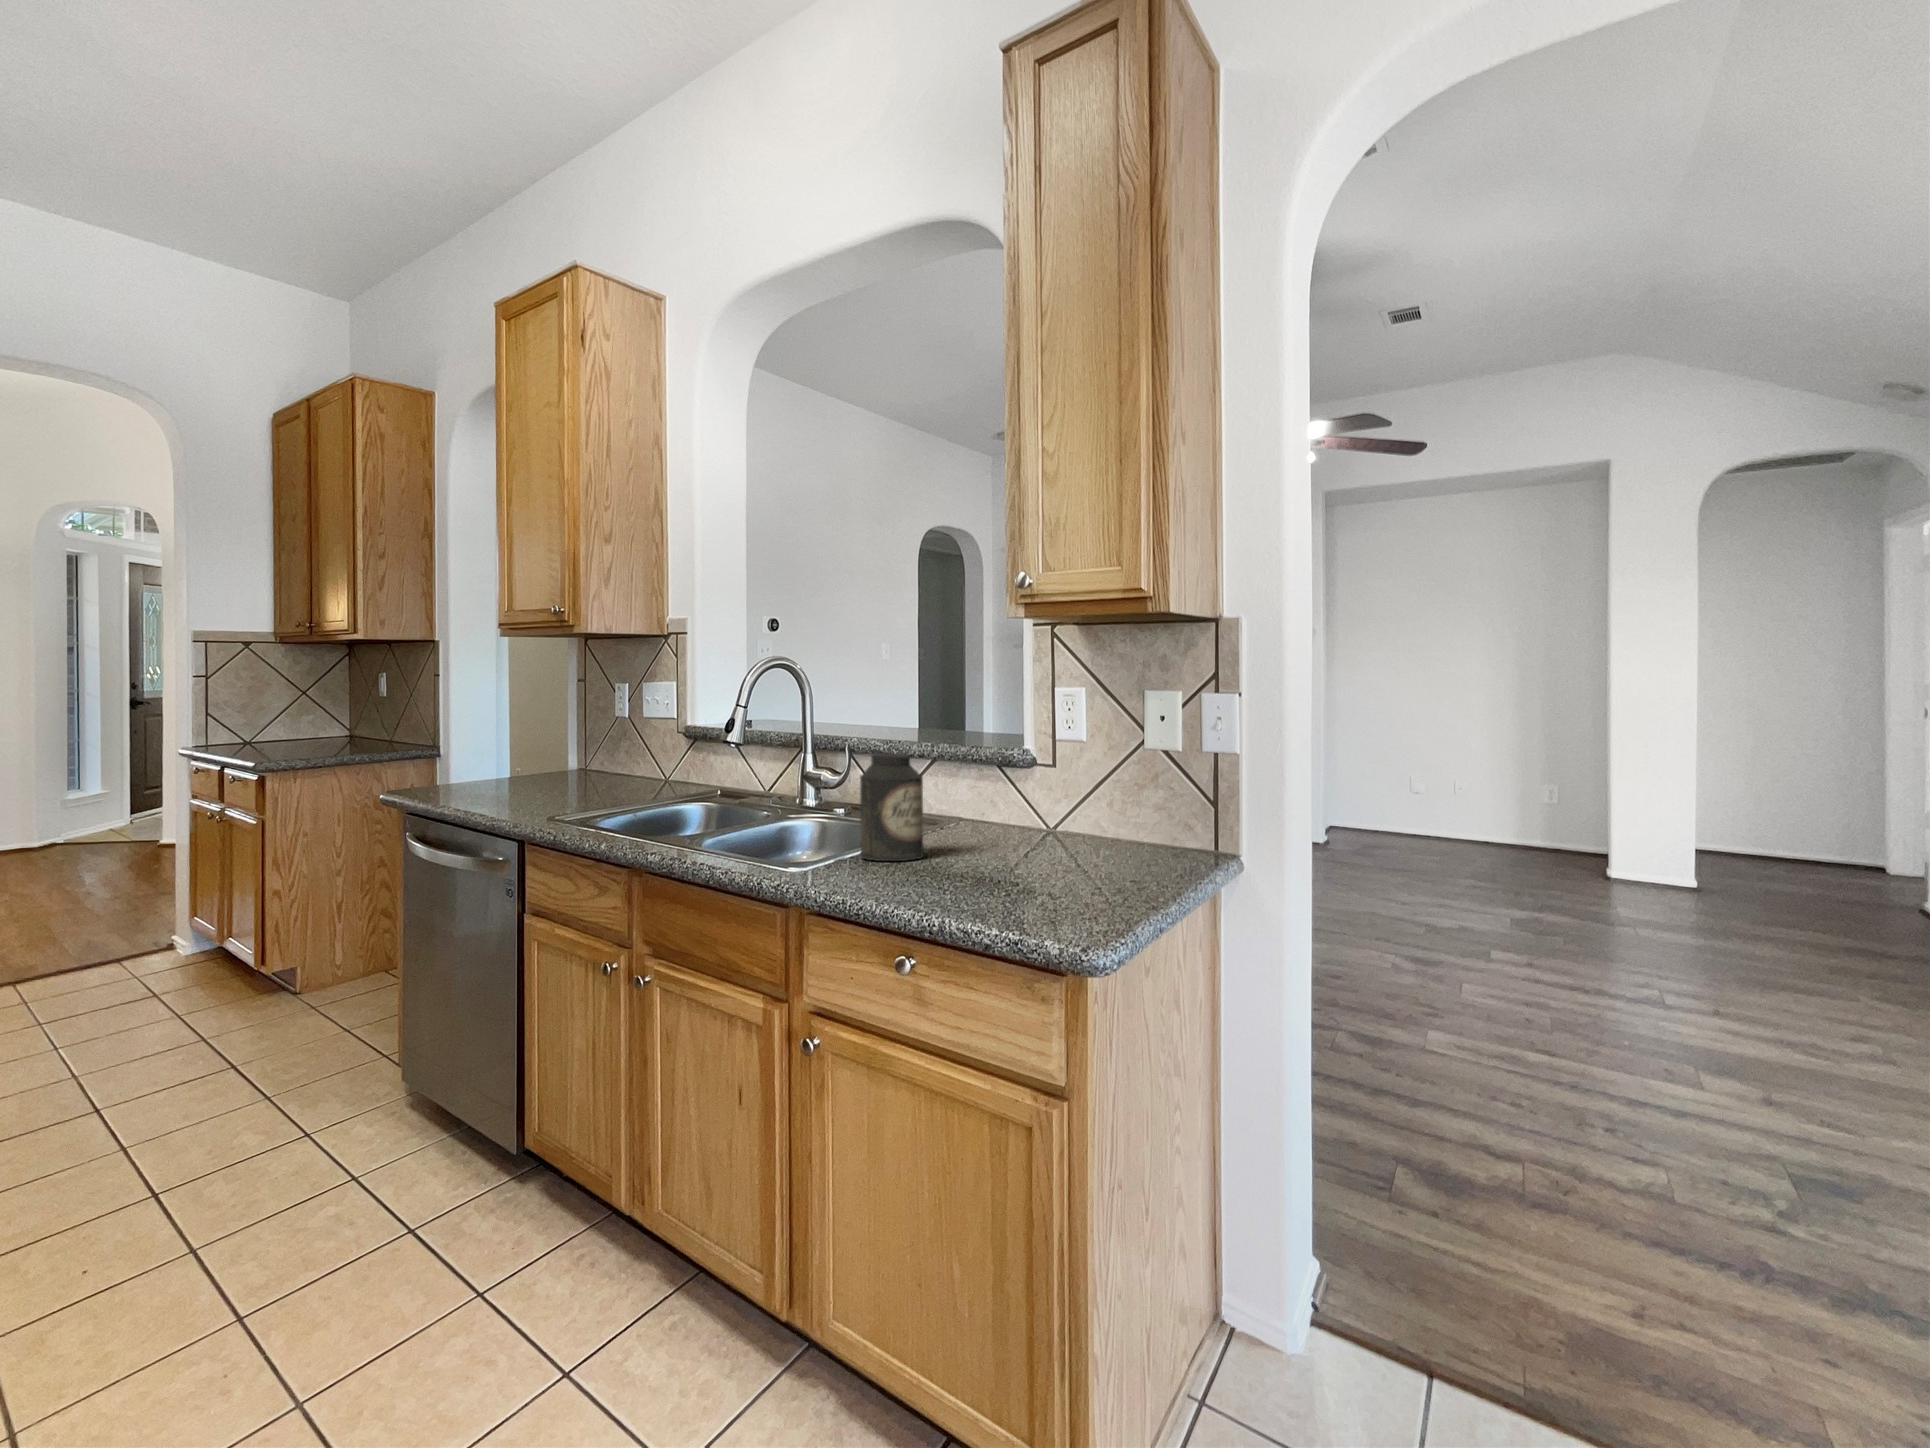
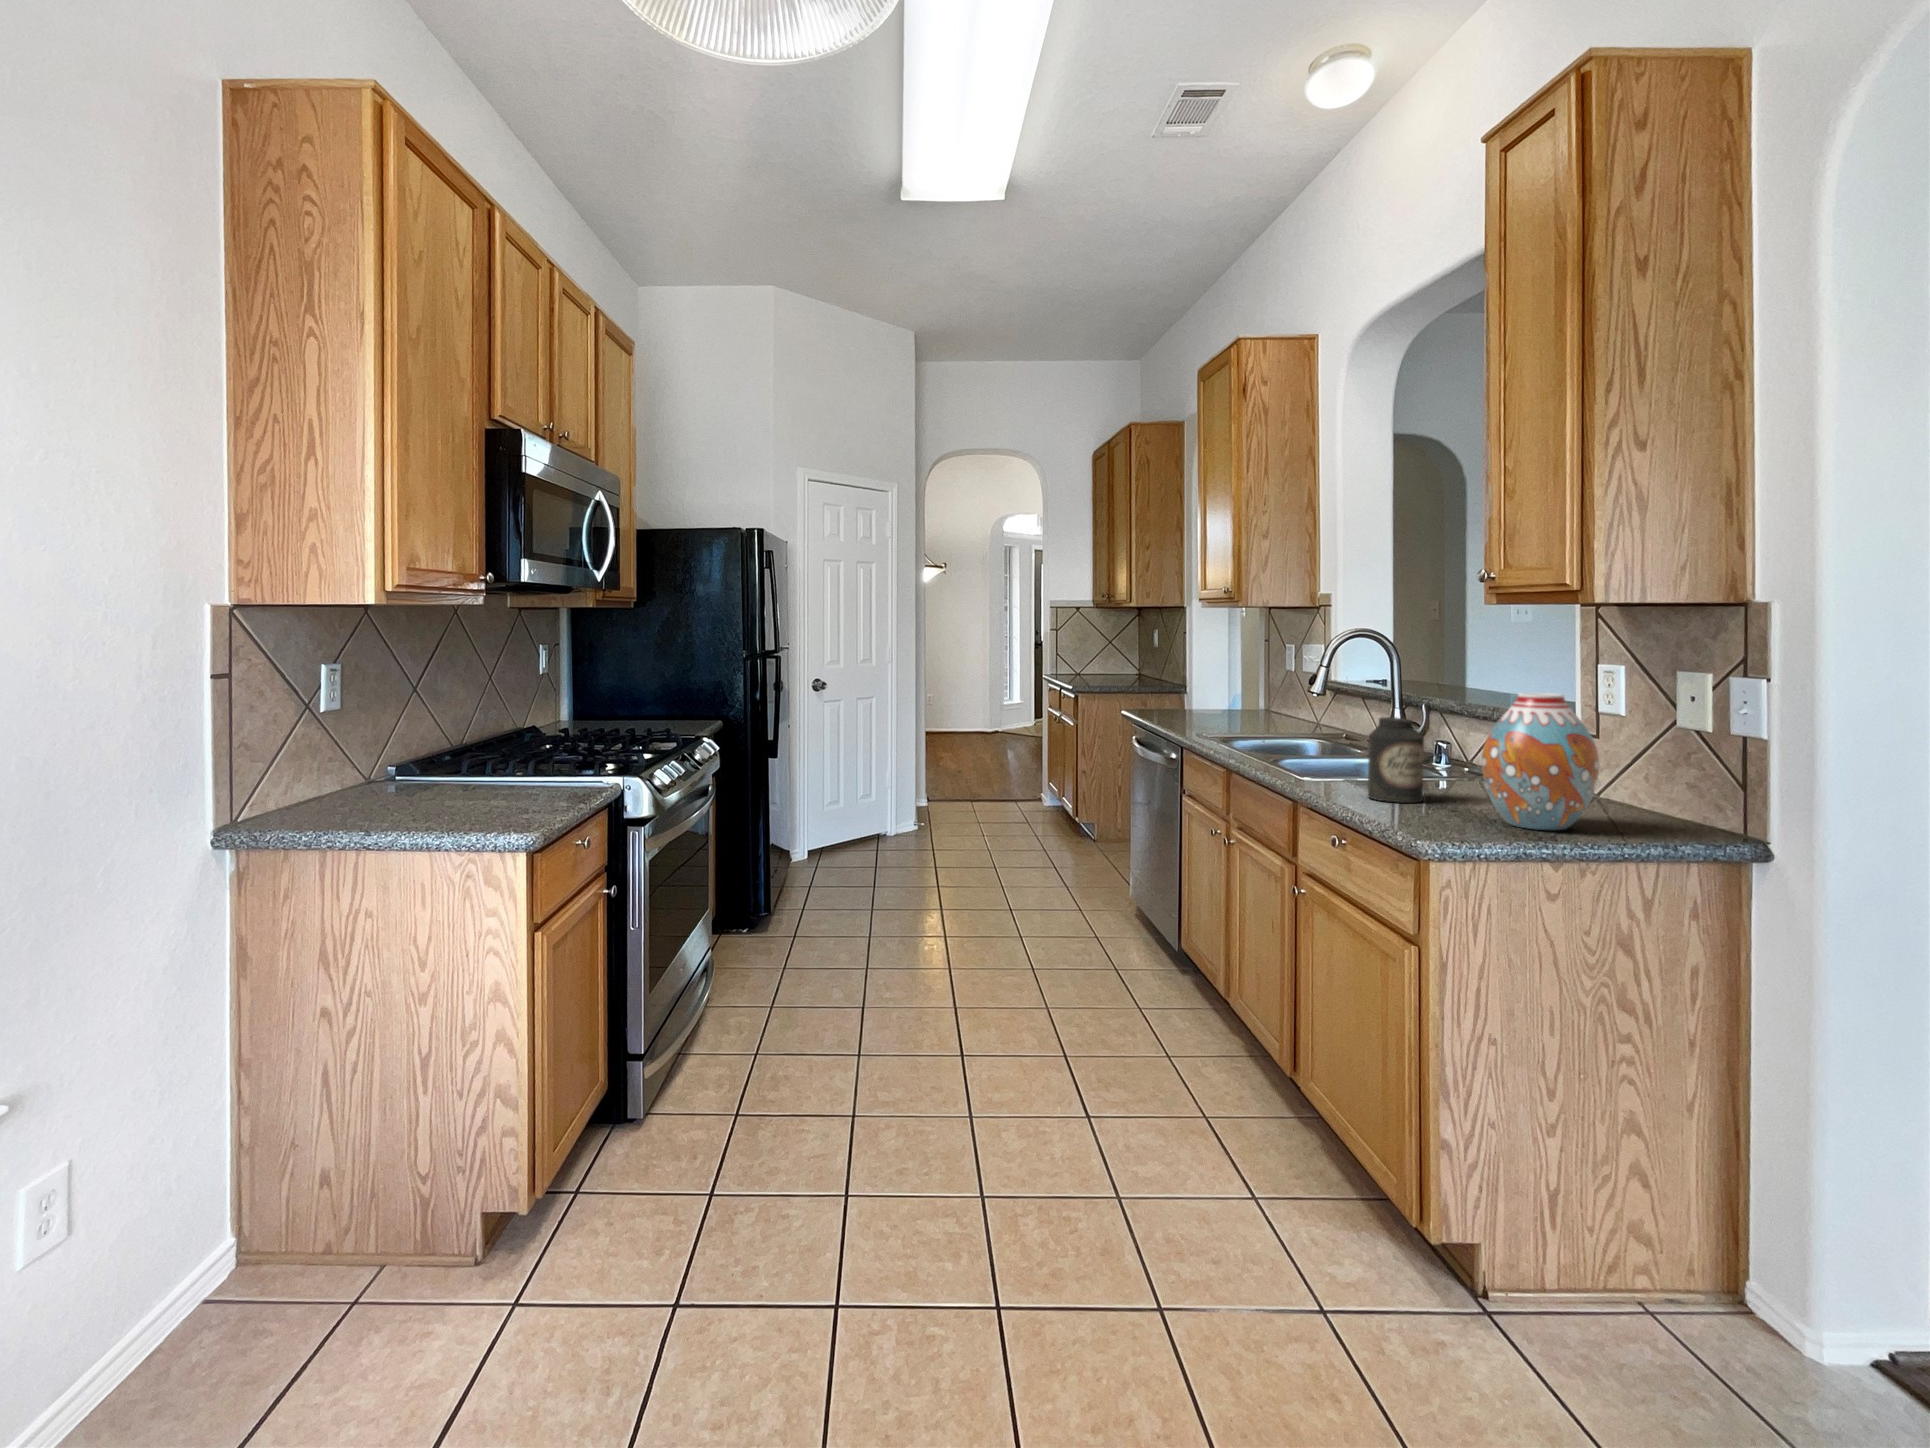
vase: none [1018,711,1133,871] -> present [1482,693,1599,830]

